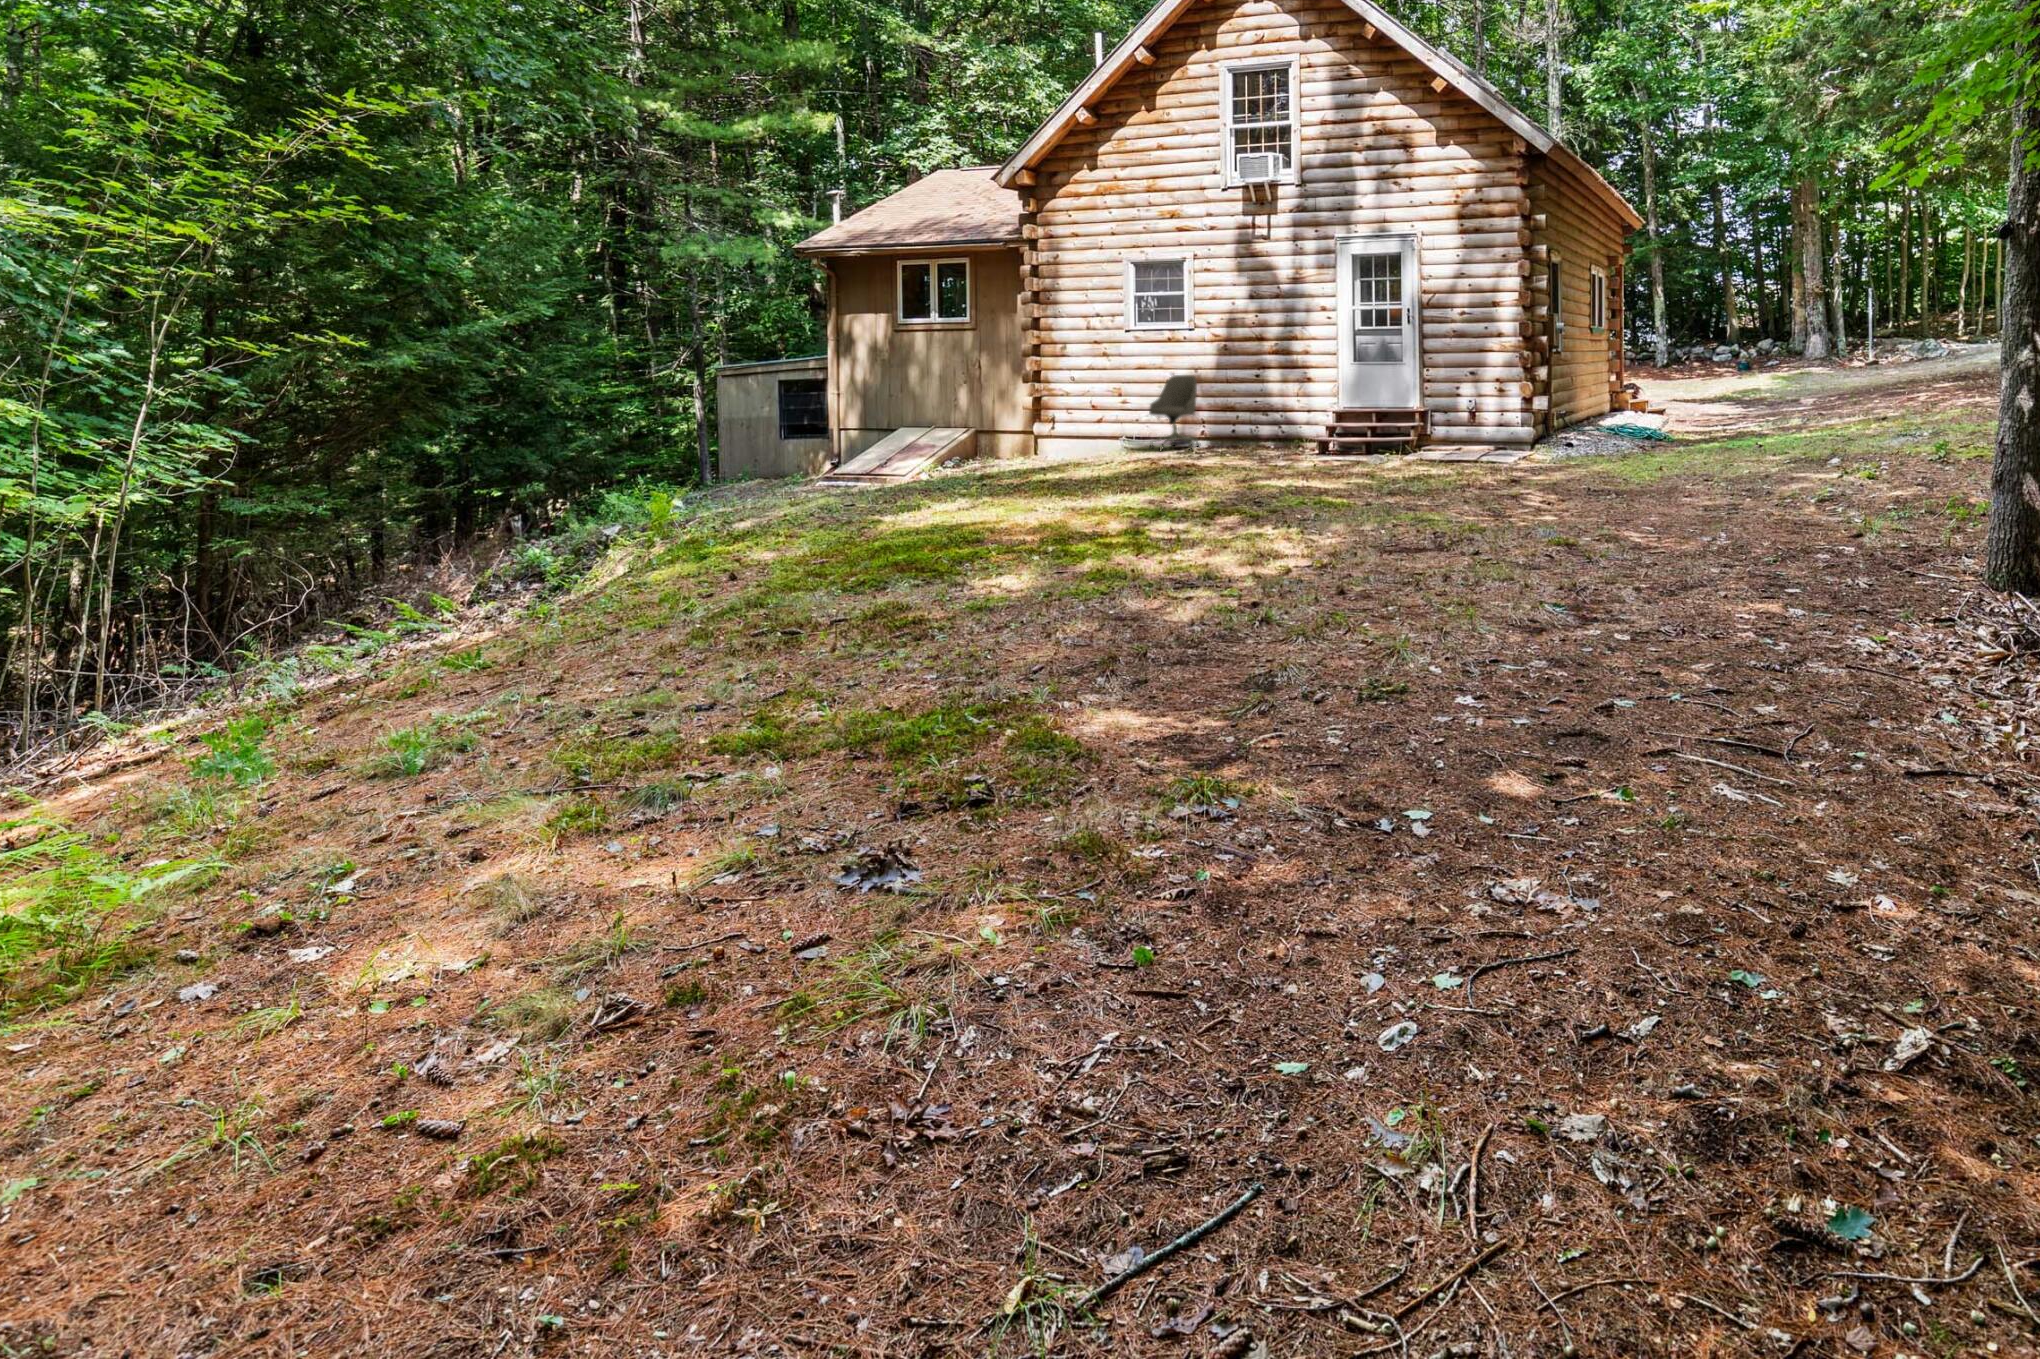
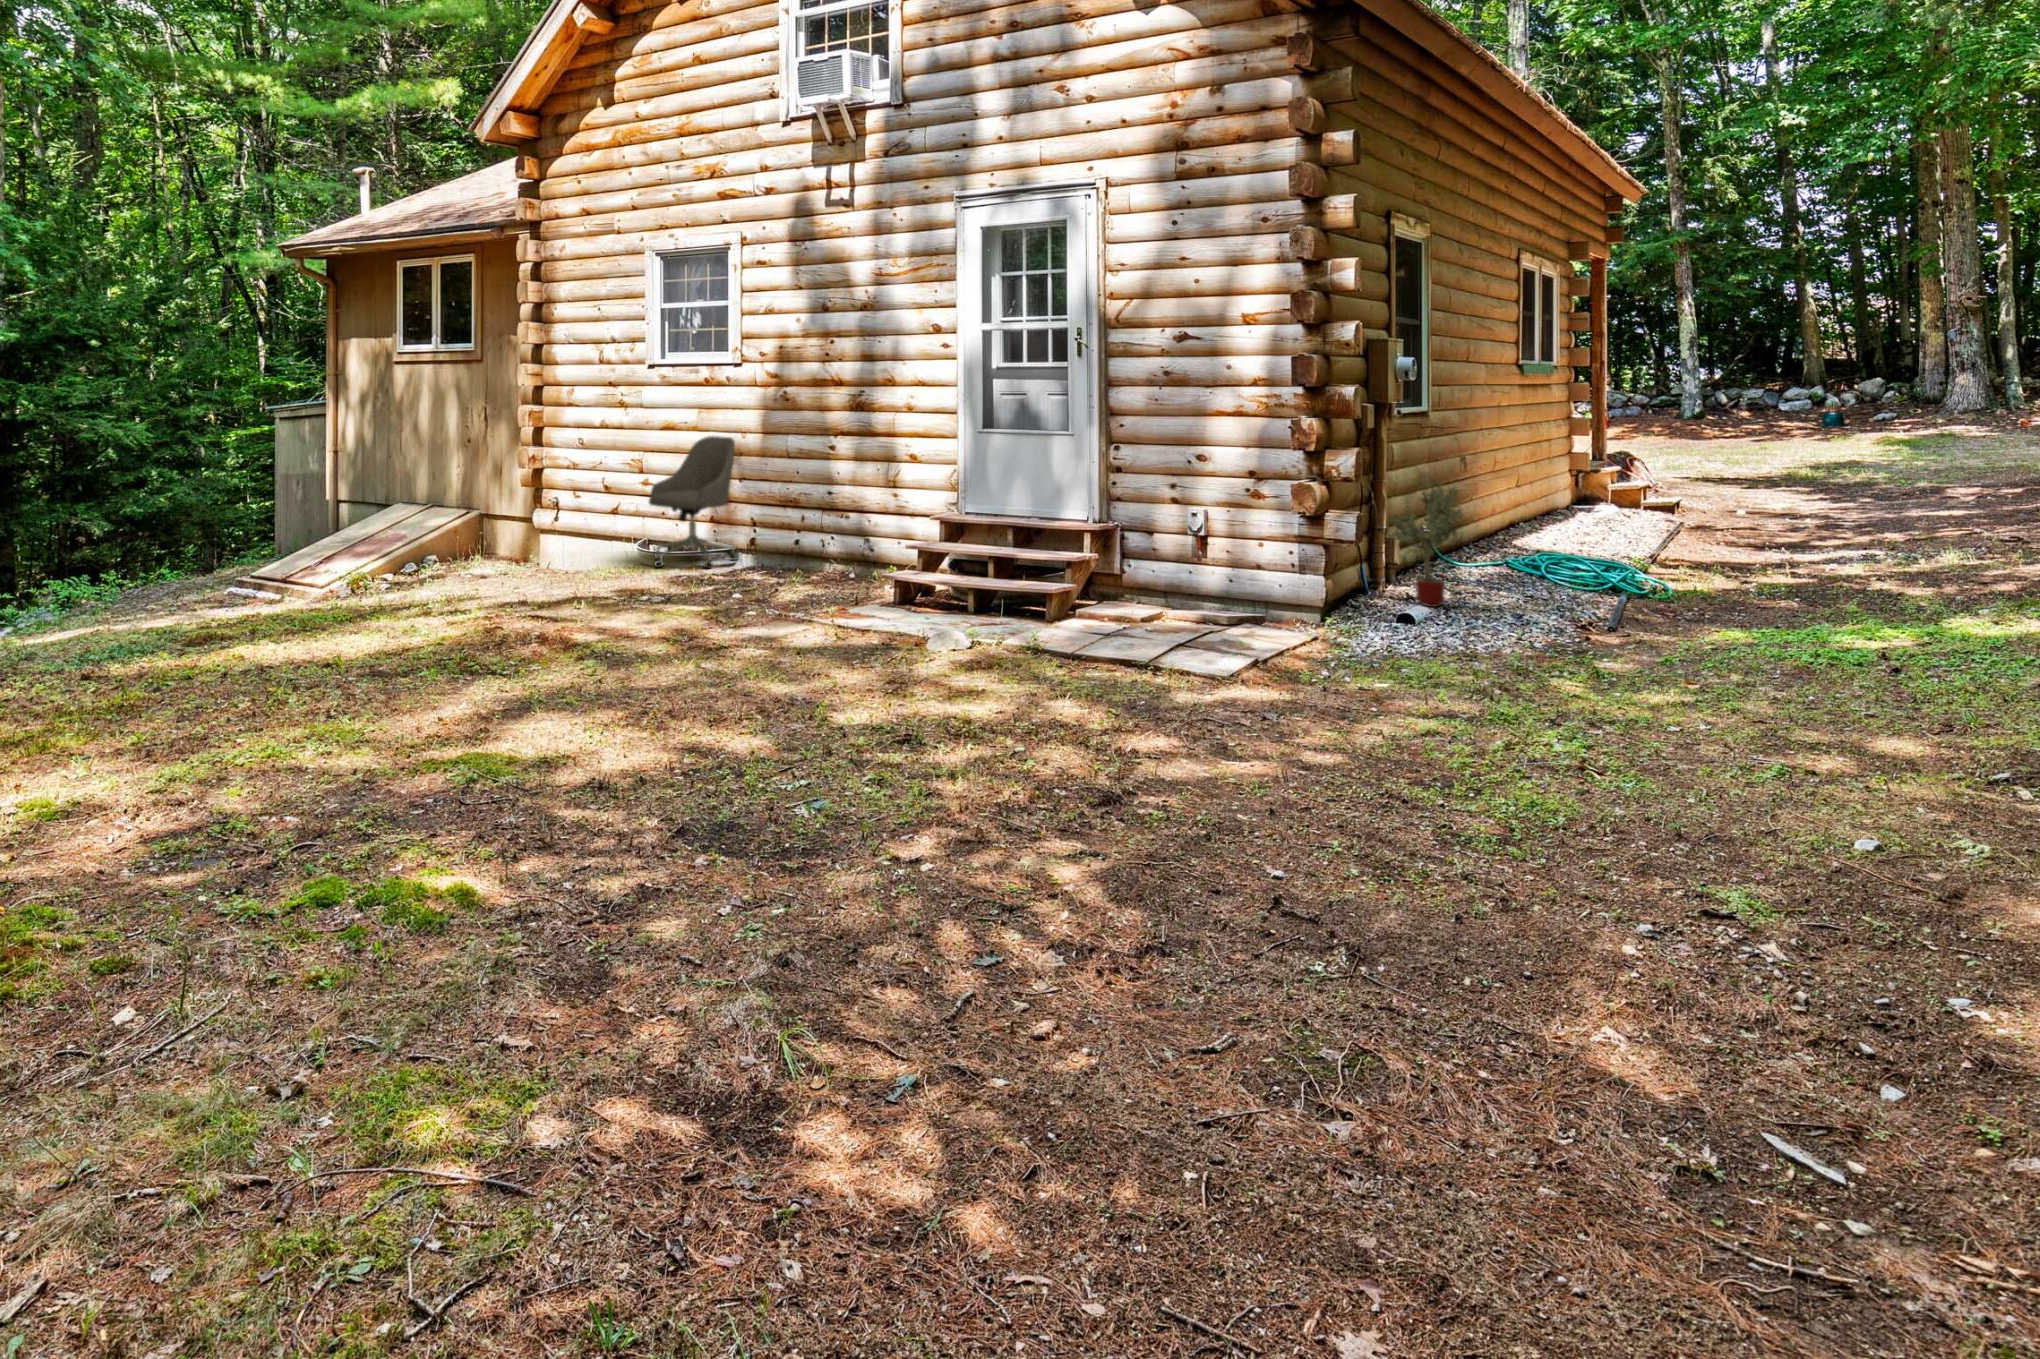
potted tree: none [1554,380,1589,444] -> present [1386,475,1464,607]

